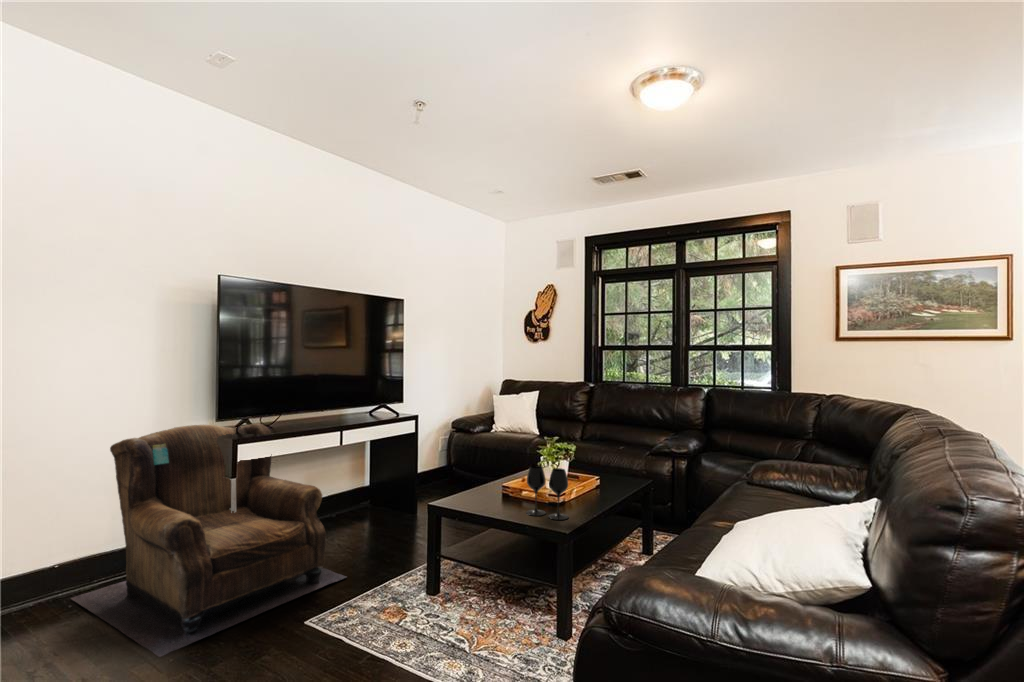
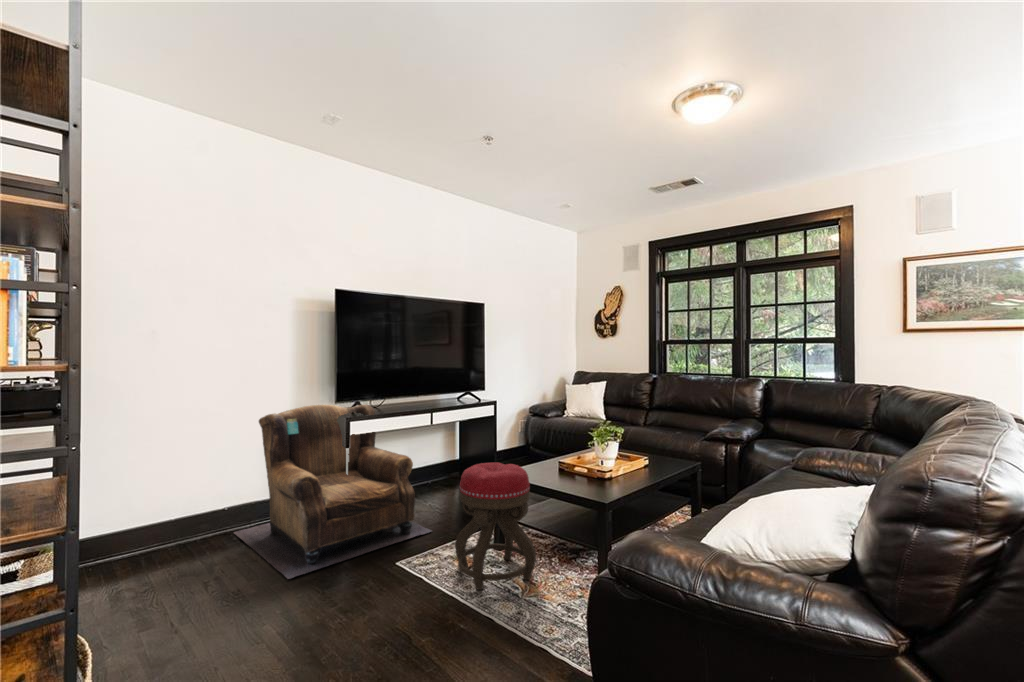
wine glass: present [526,465,568,520] -> none [576,444,613,492]
ottoman: none [382,491,483,647] -> present [455,463,536,590]

